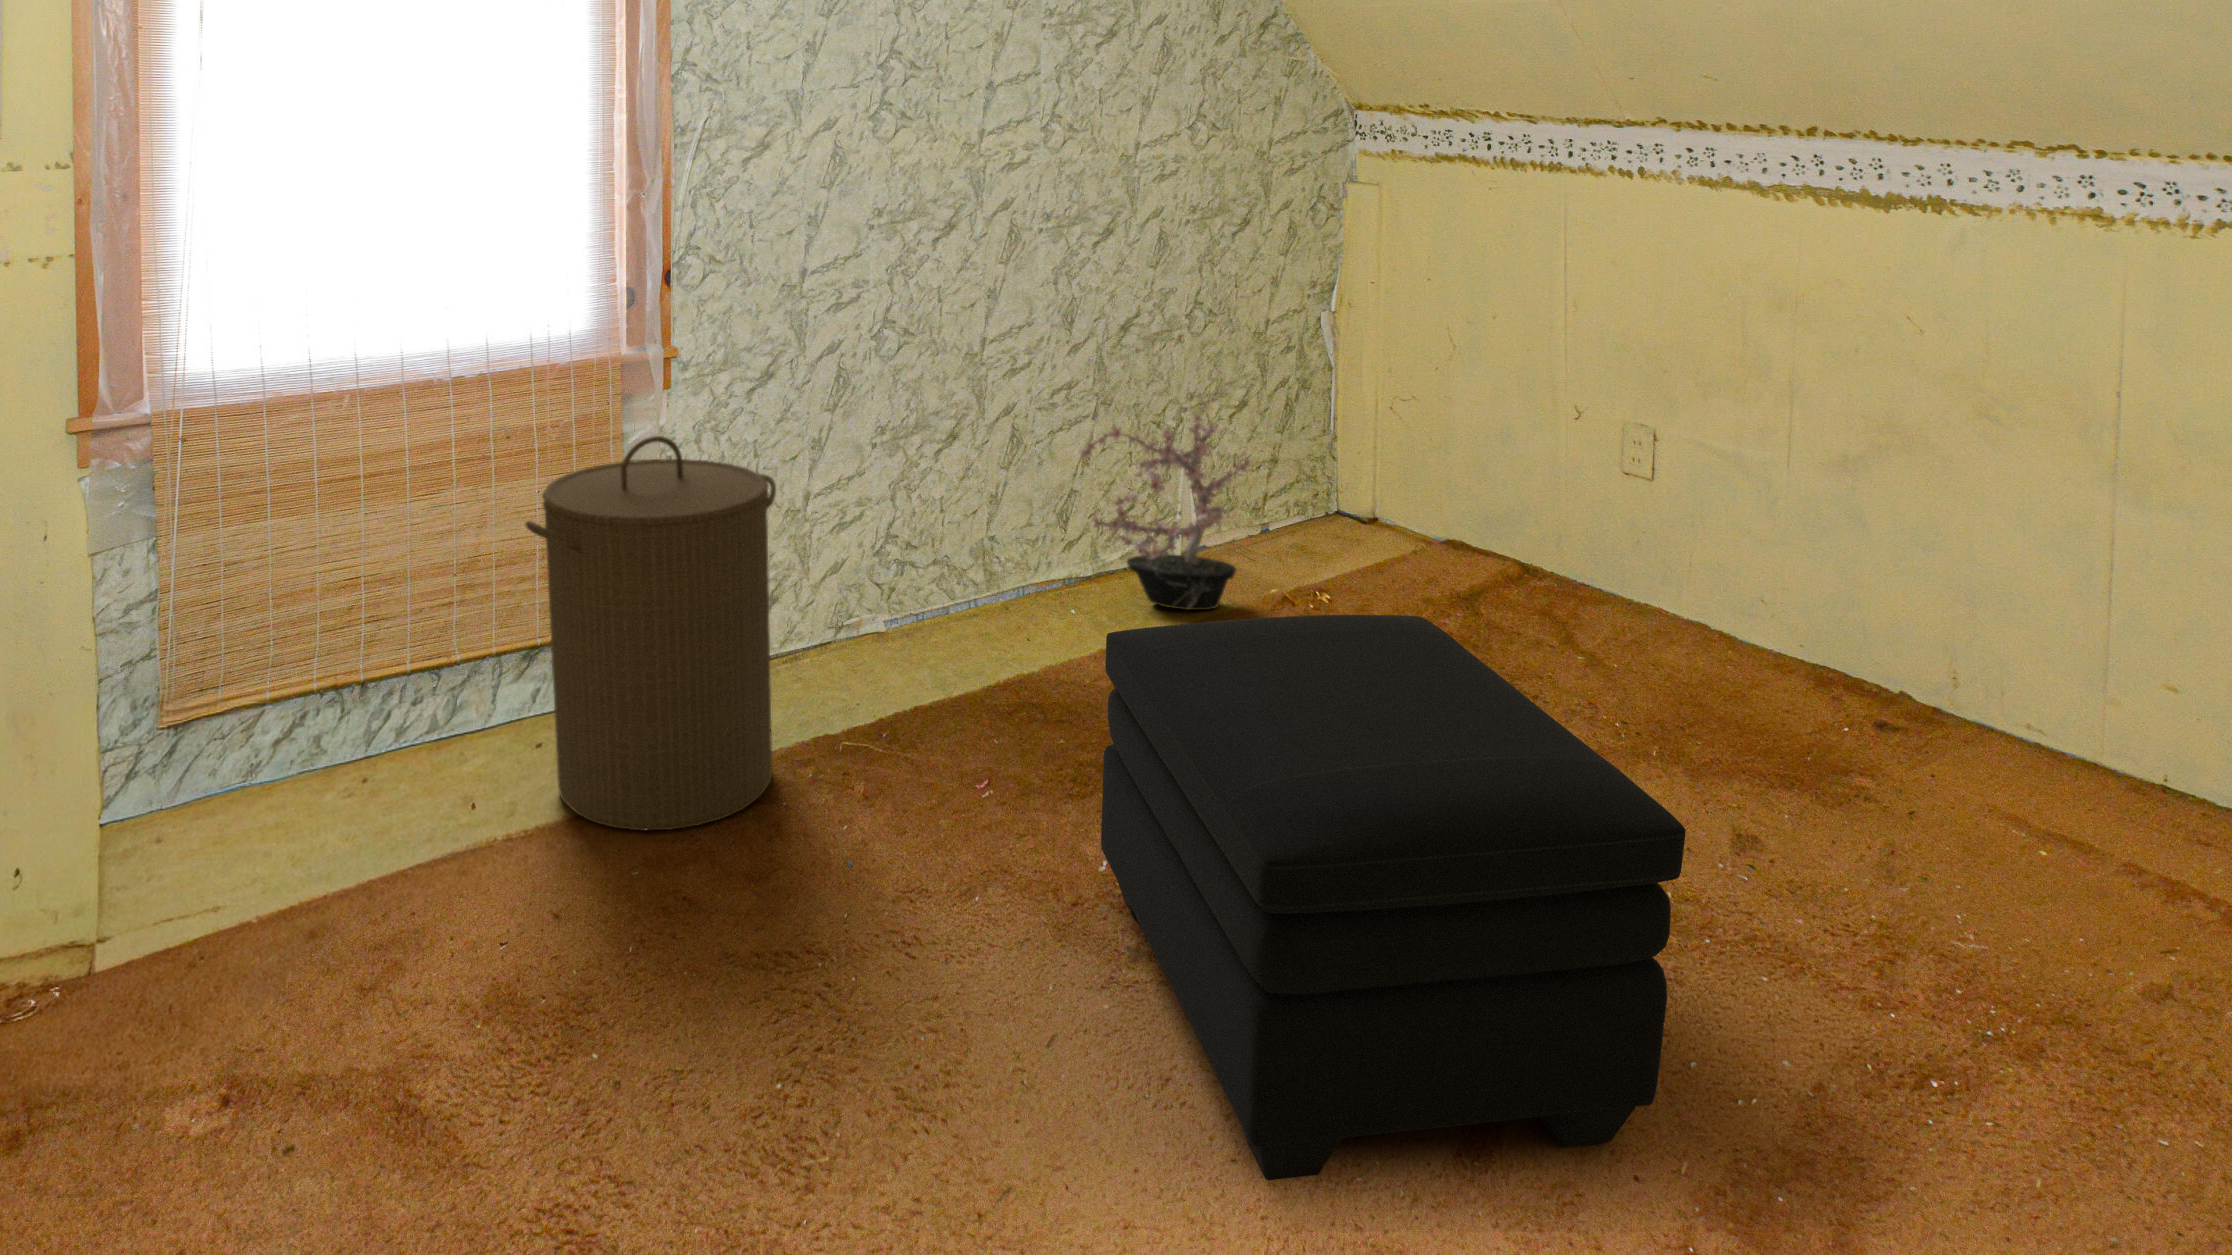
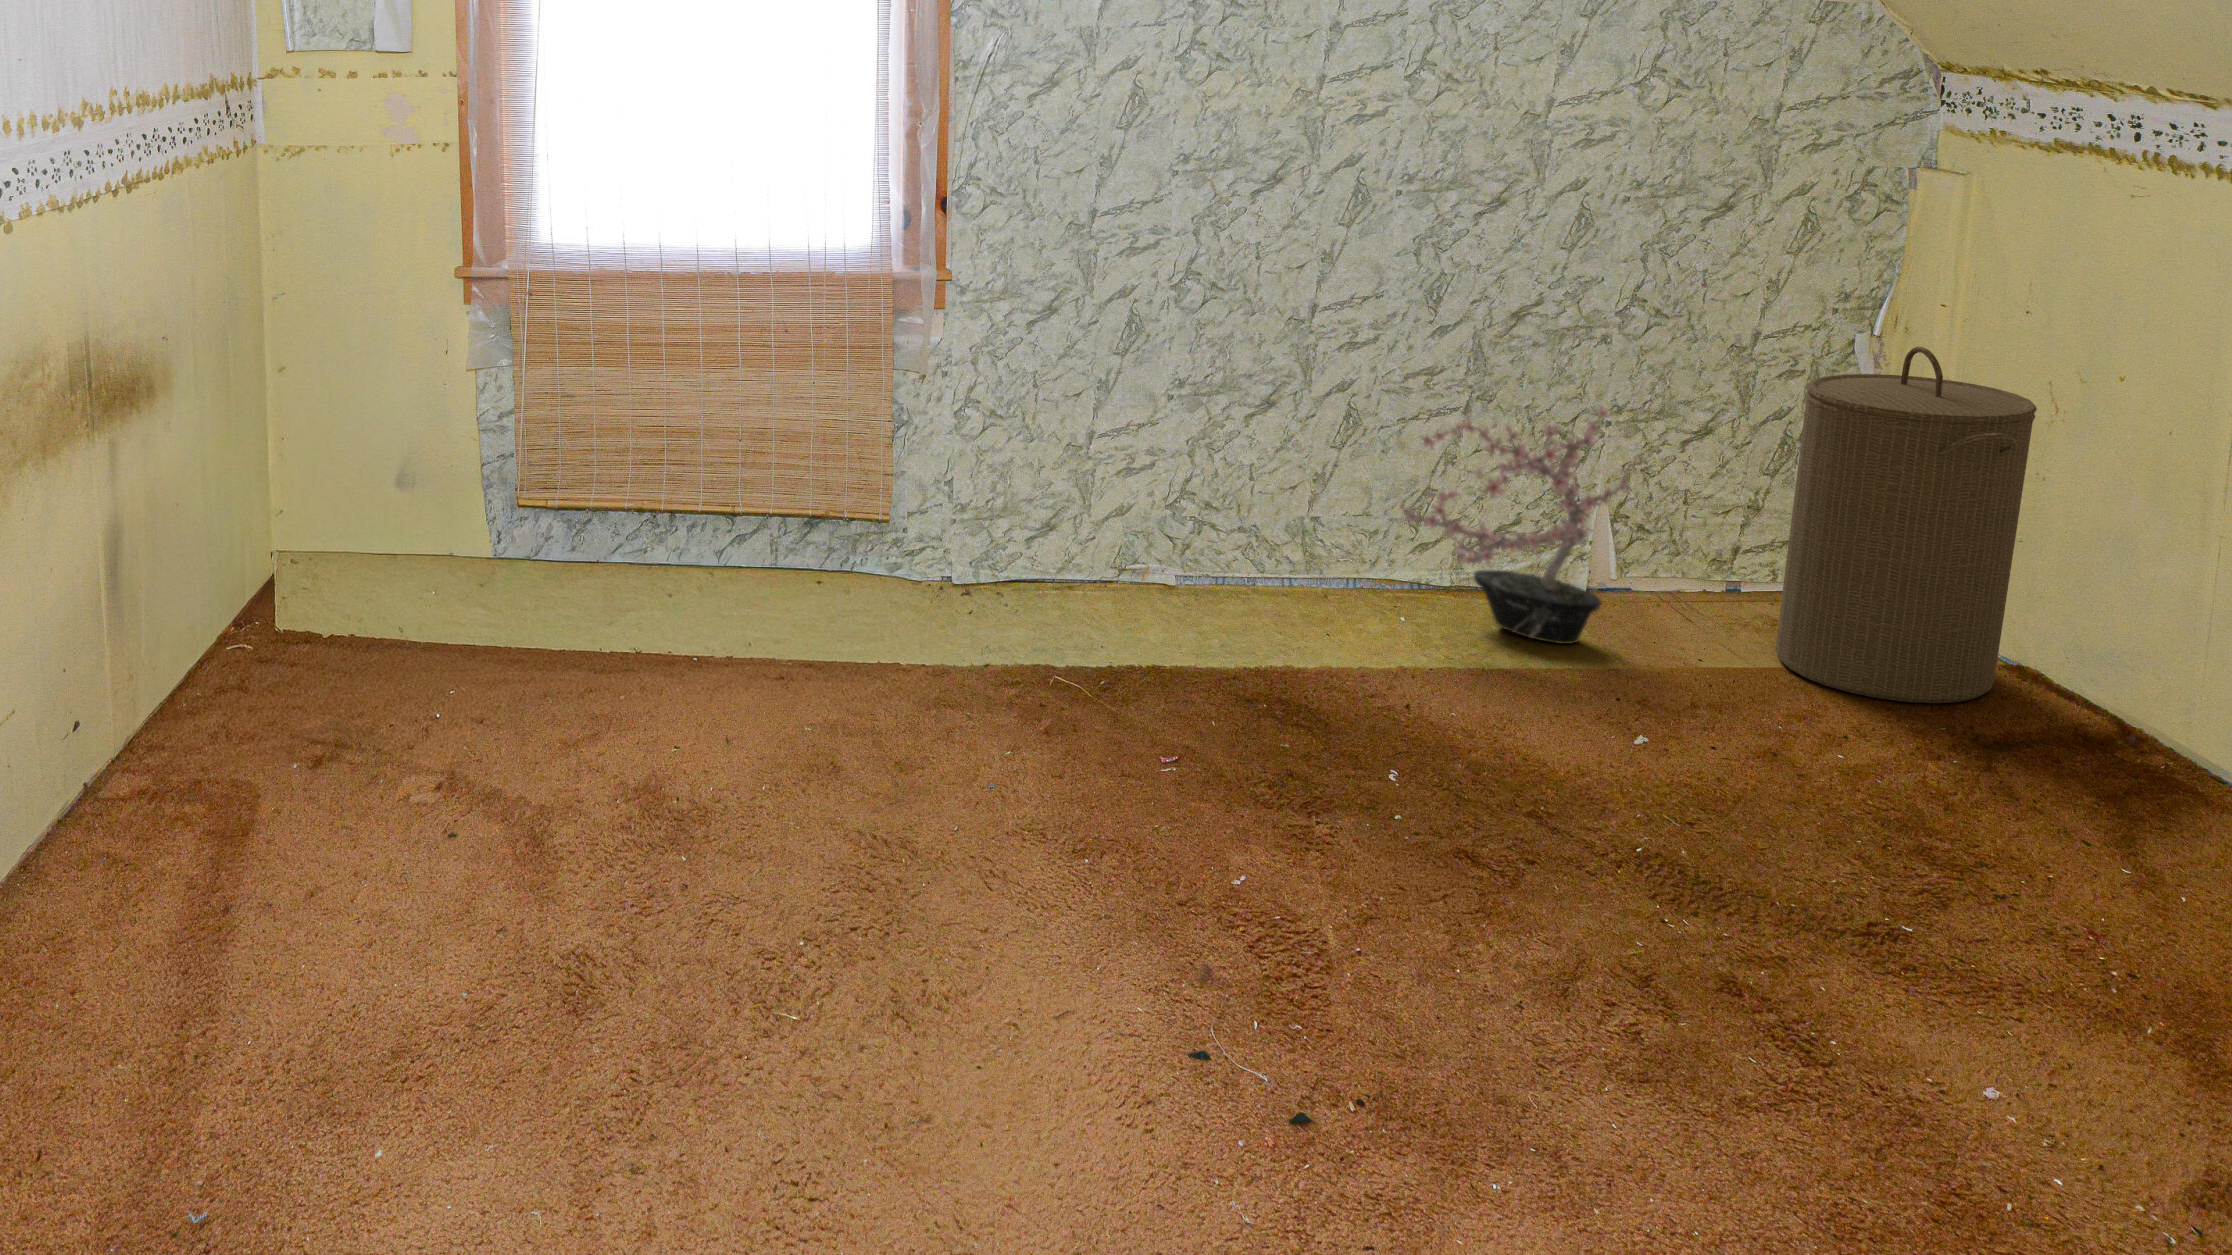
laundry hamper: present [525,436,776,830] -> present [1776,347,2037,703]
ottoman: present [1101,615,1686,1180] -> none [899,556,1432,1094]

